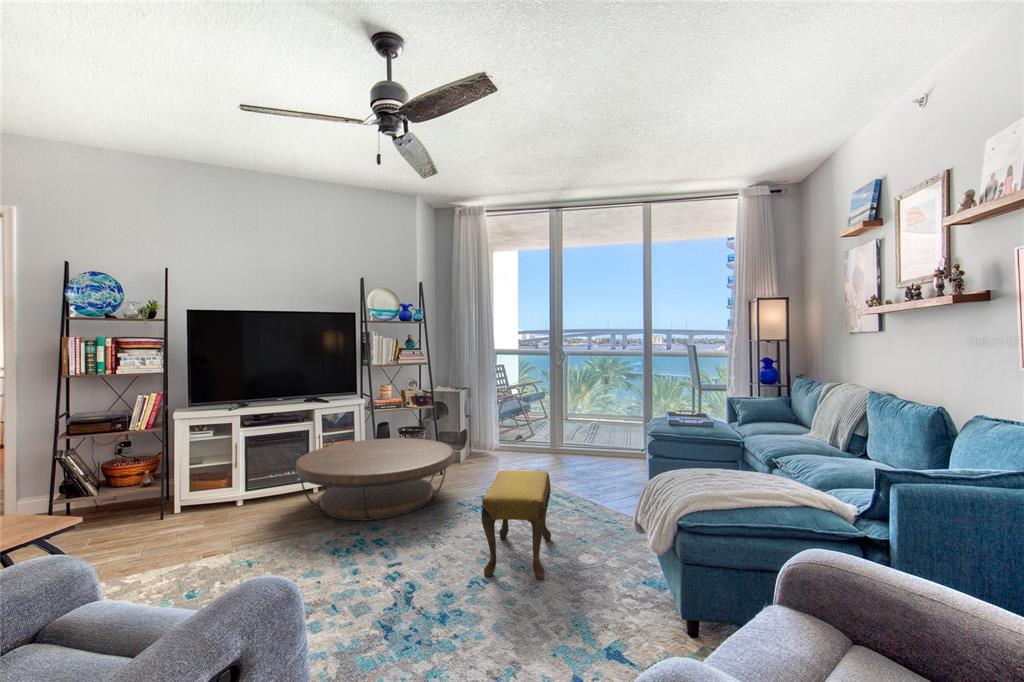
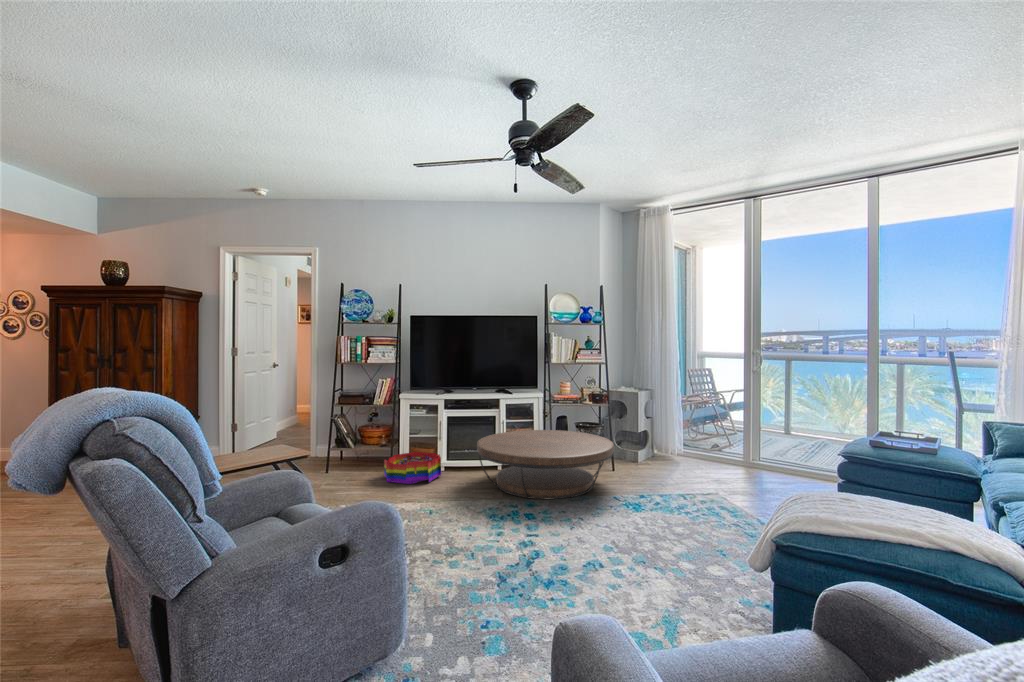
footstool: present [481,470,551,581] -> none [600,468,688,578]
storage bin: none [150,485,241,535] -> present [384,452,441,484]

